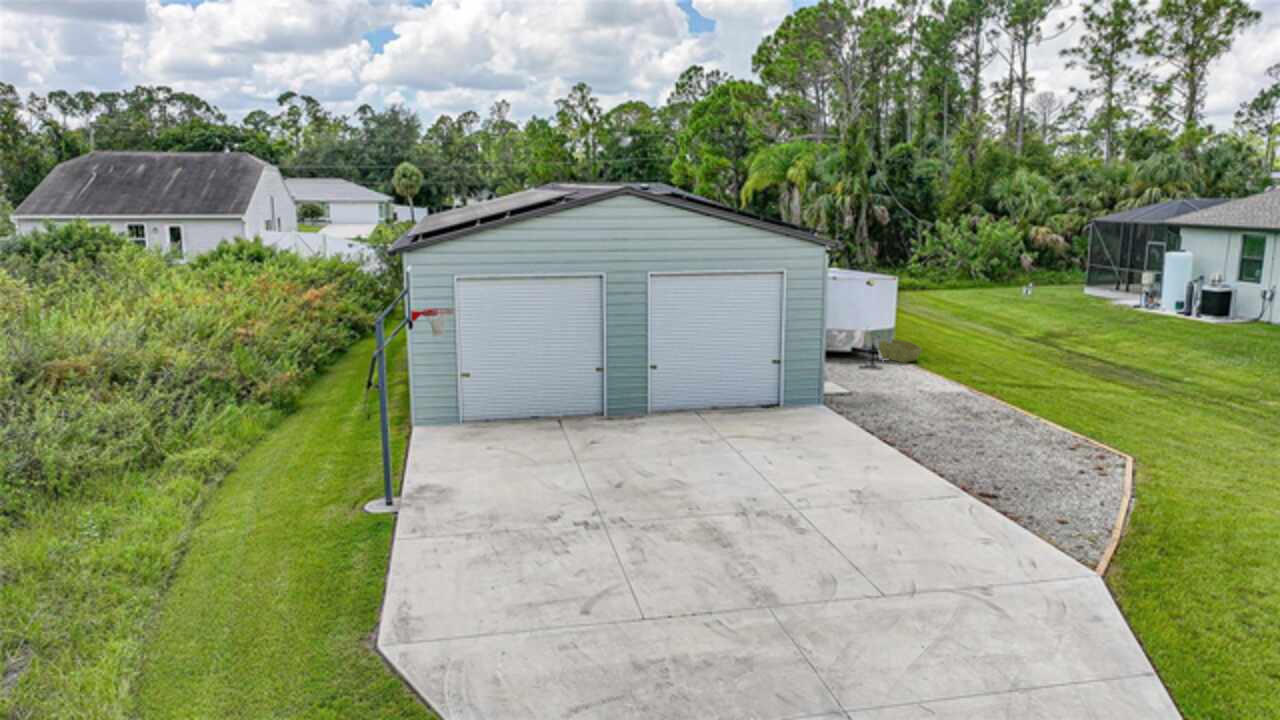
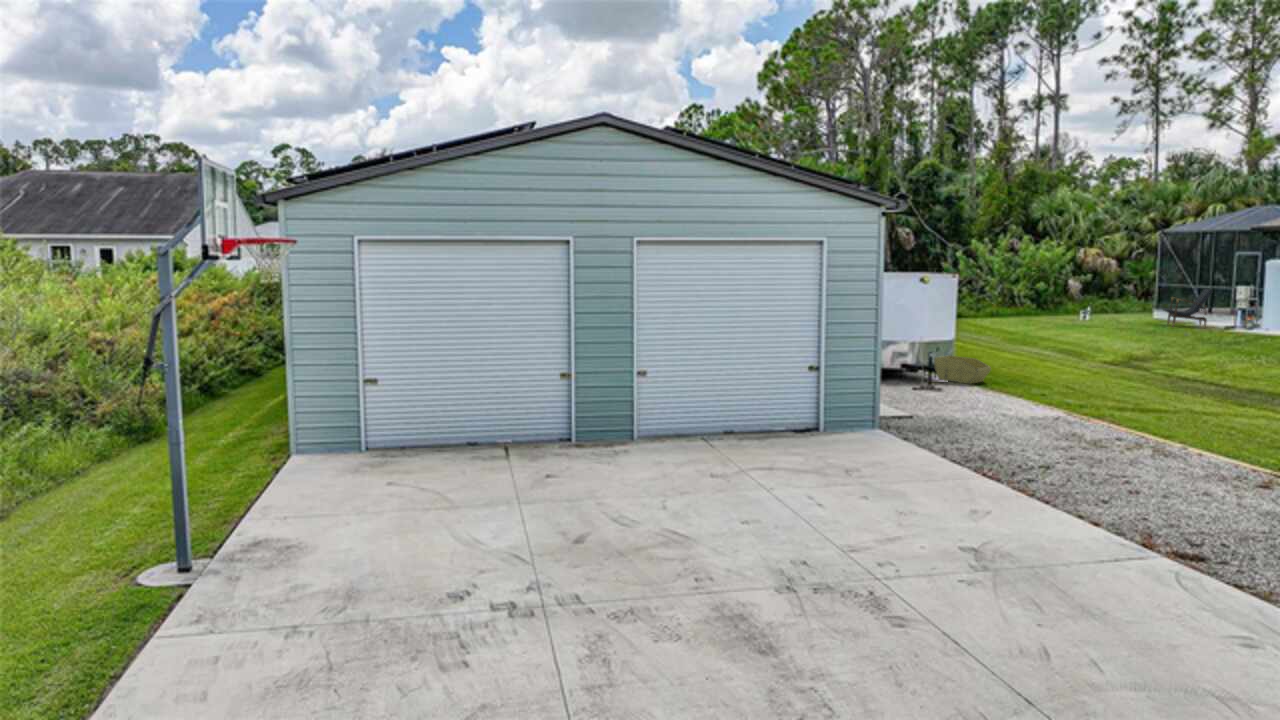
lounge chair: none [1095,266,1136,301] -> present [1163,289,1212,327]

